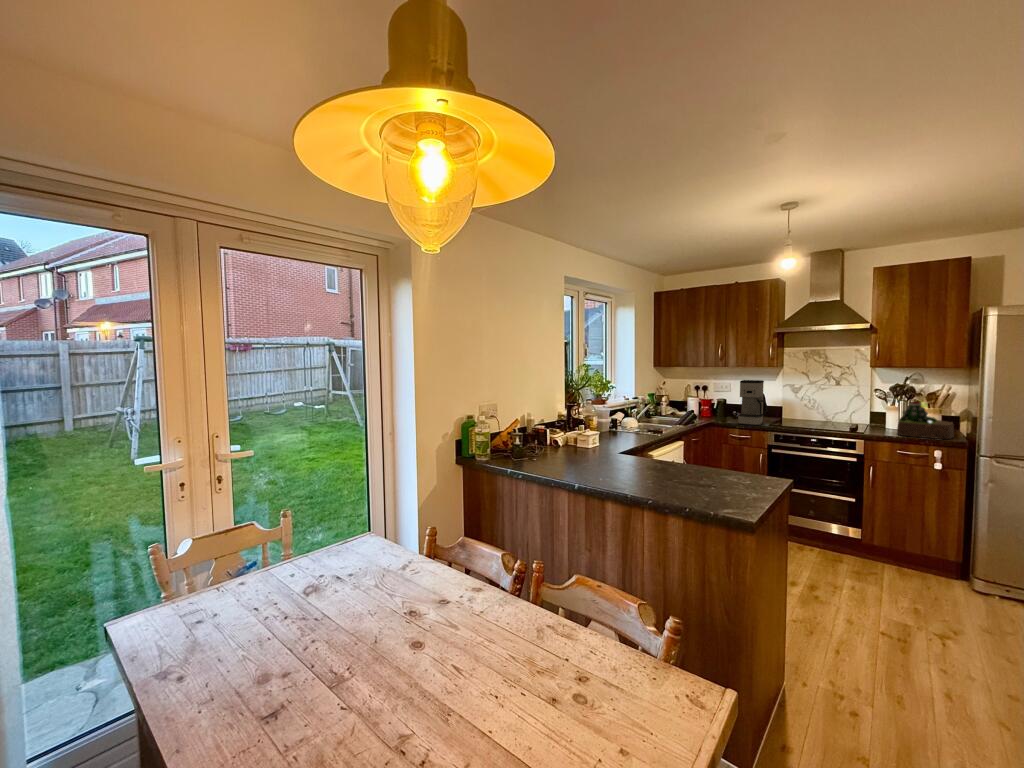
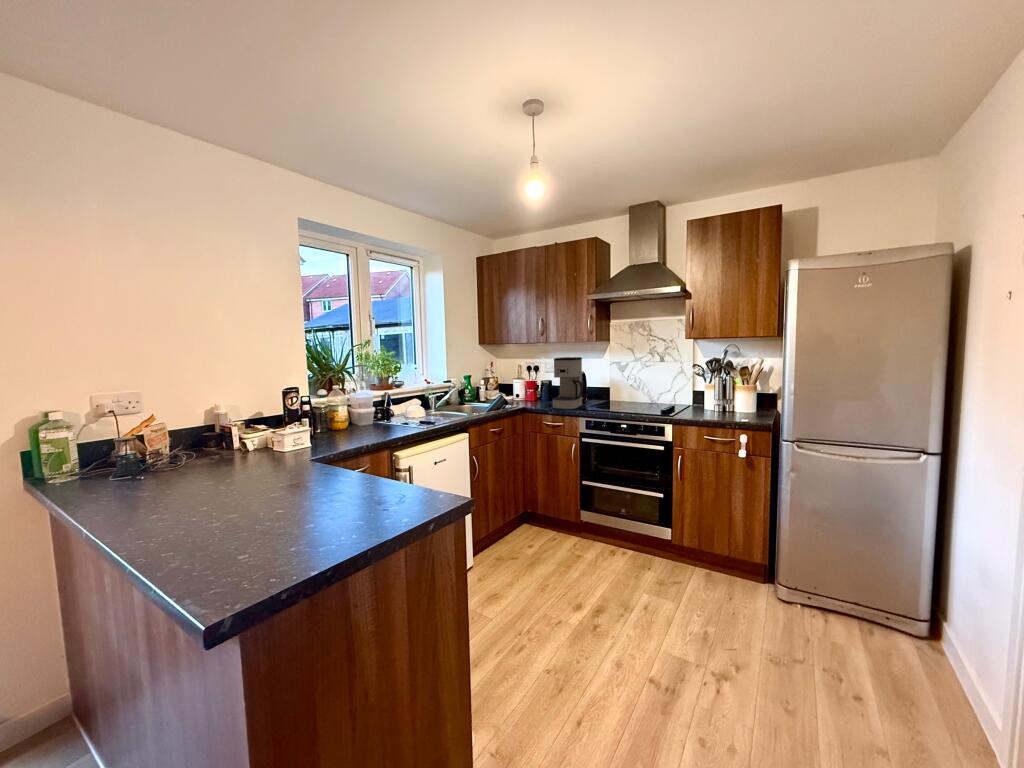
succulent plant: present [897,401,954,439] -> none [706,377,764,421]

